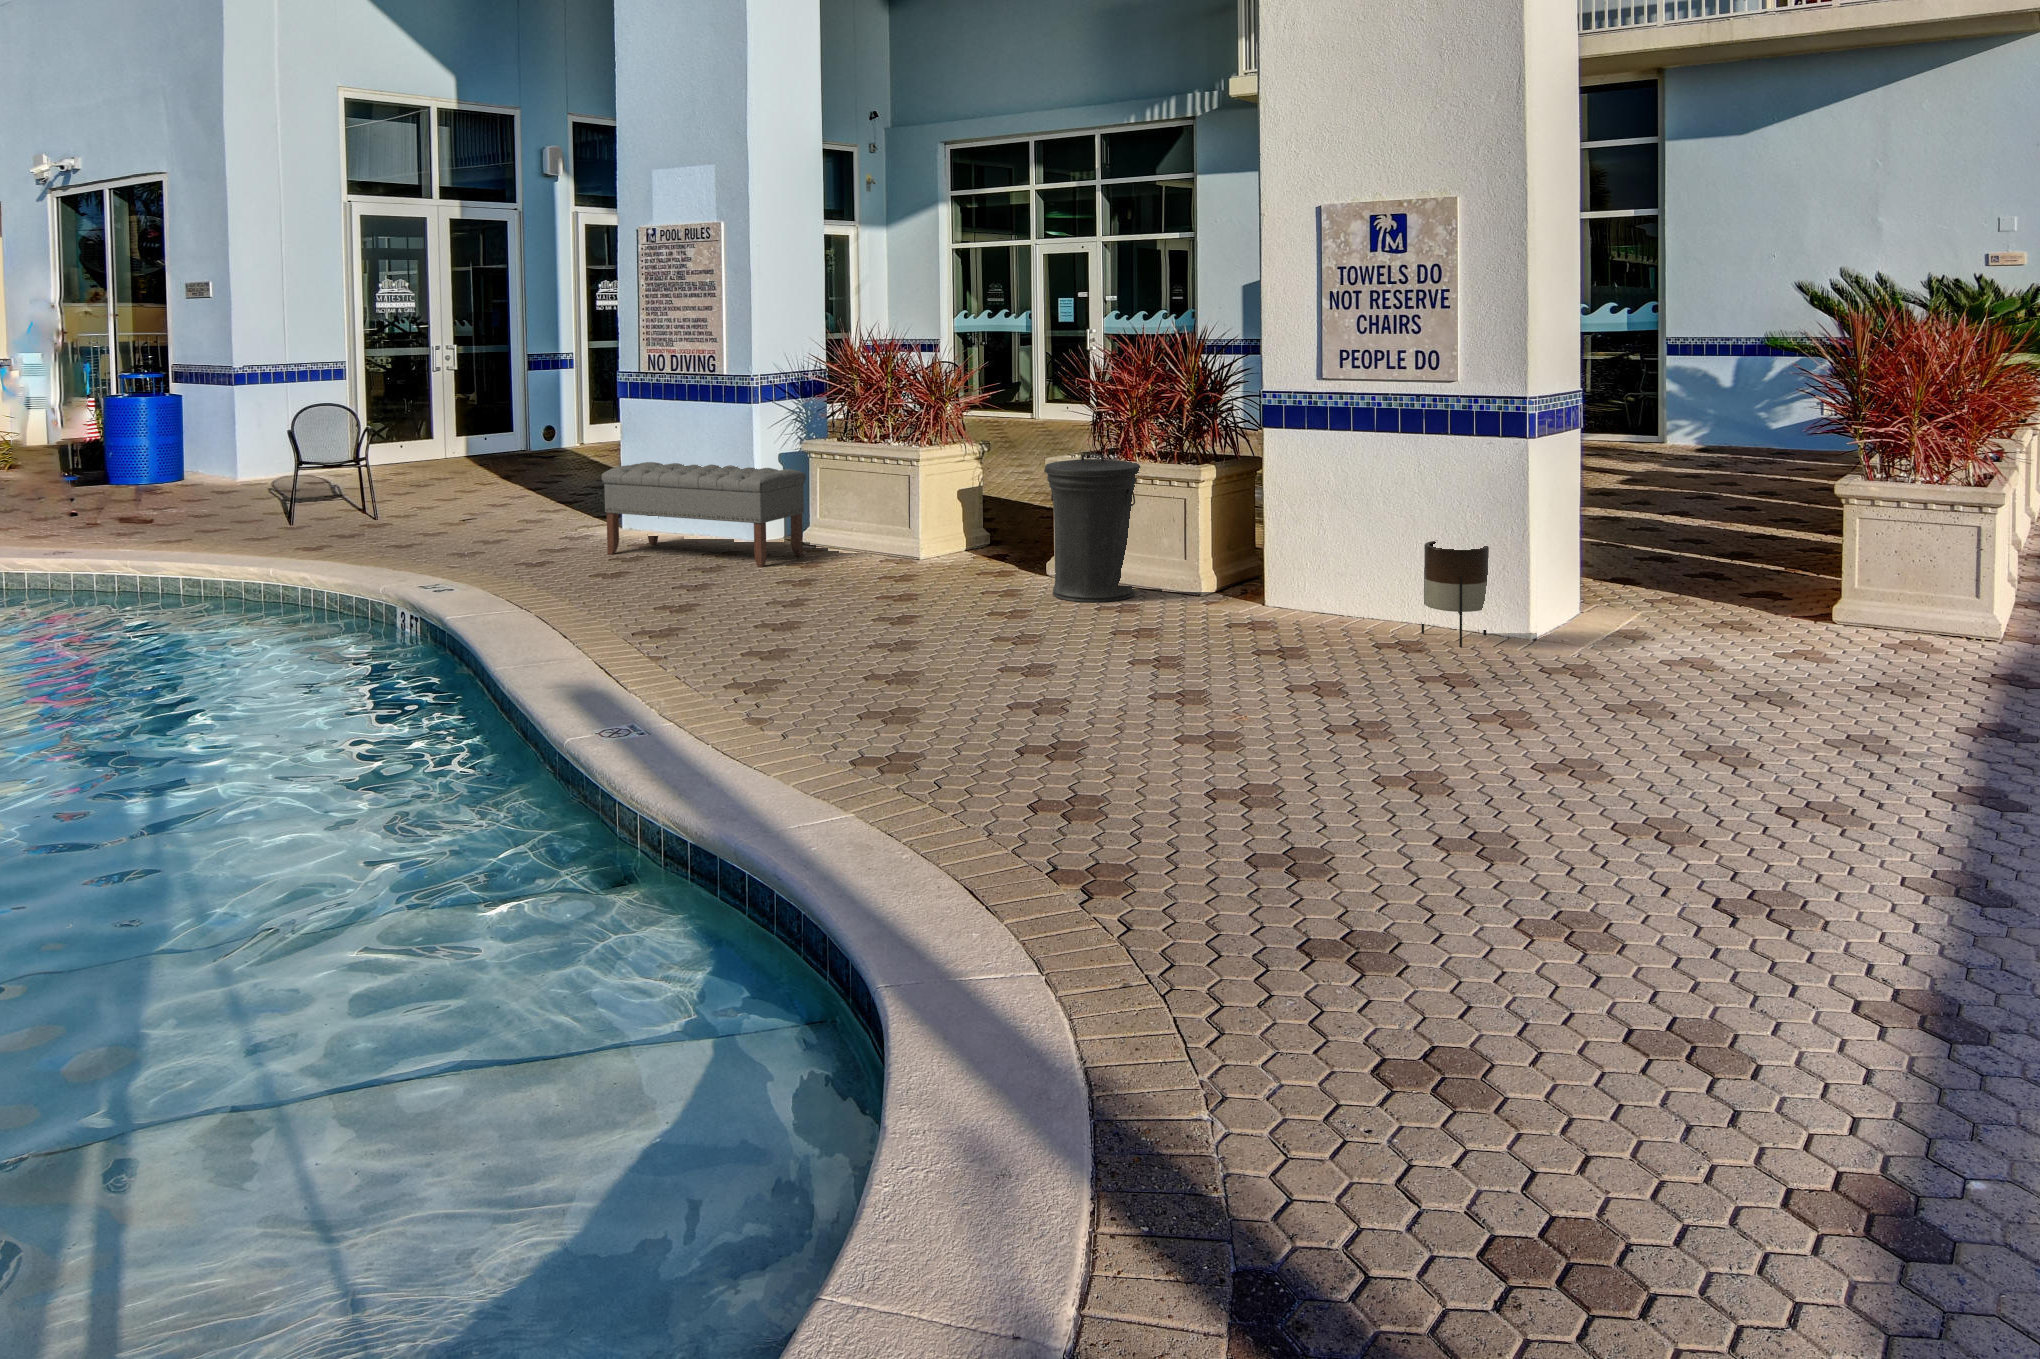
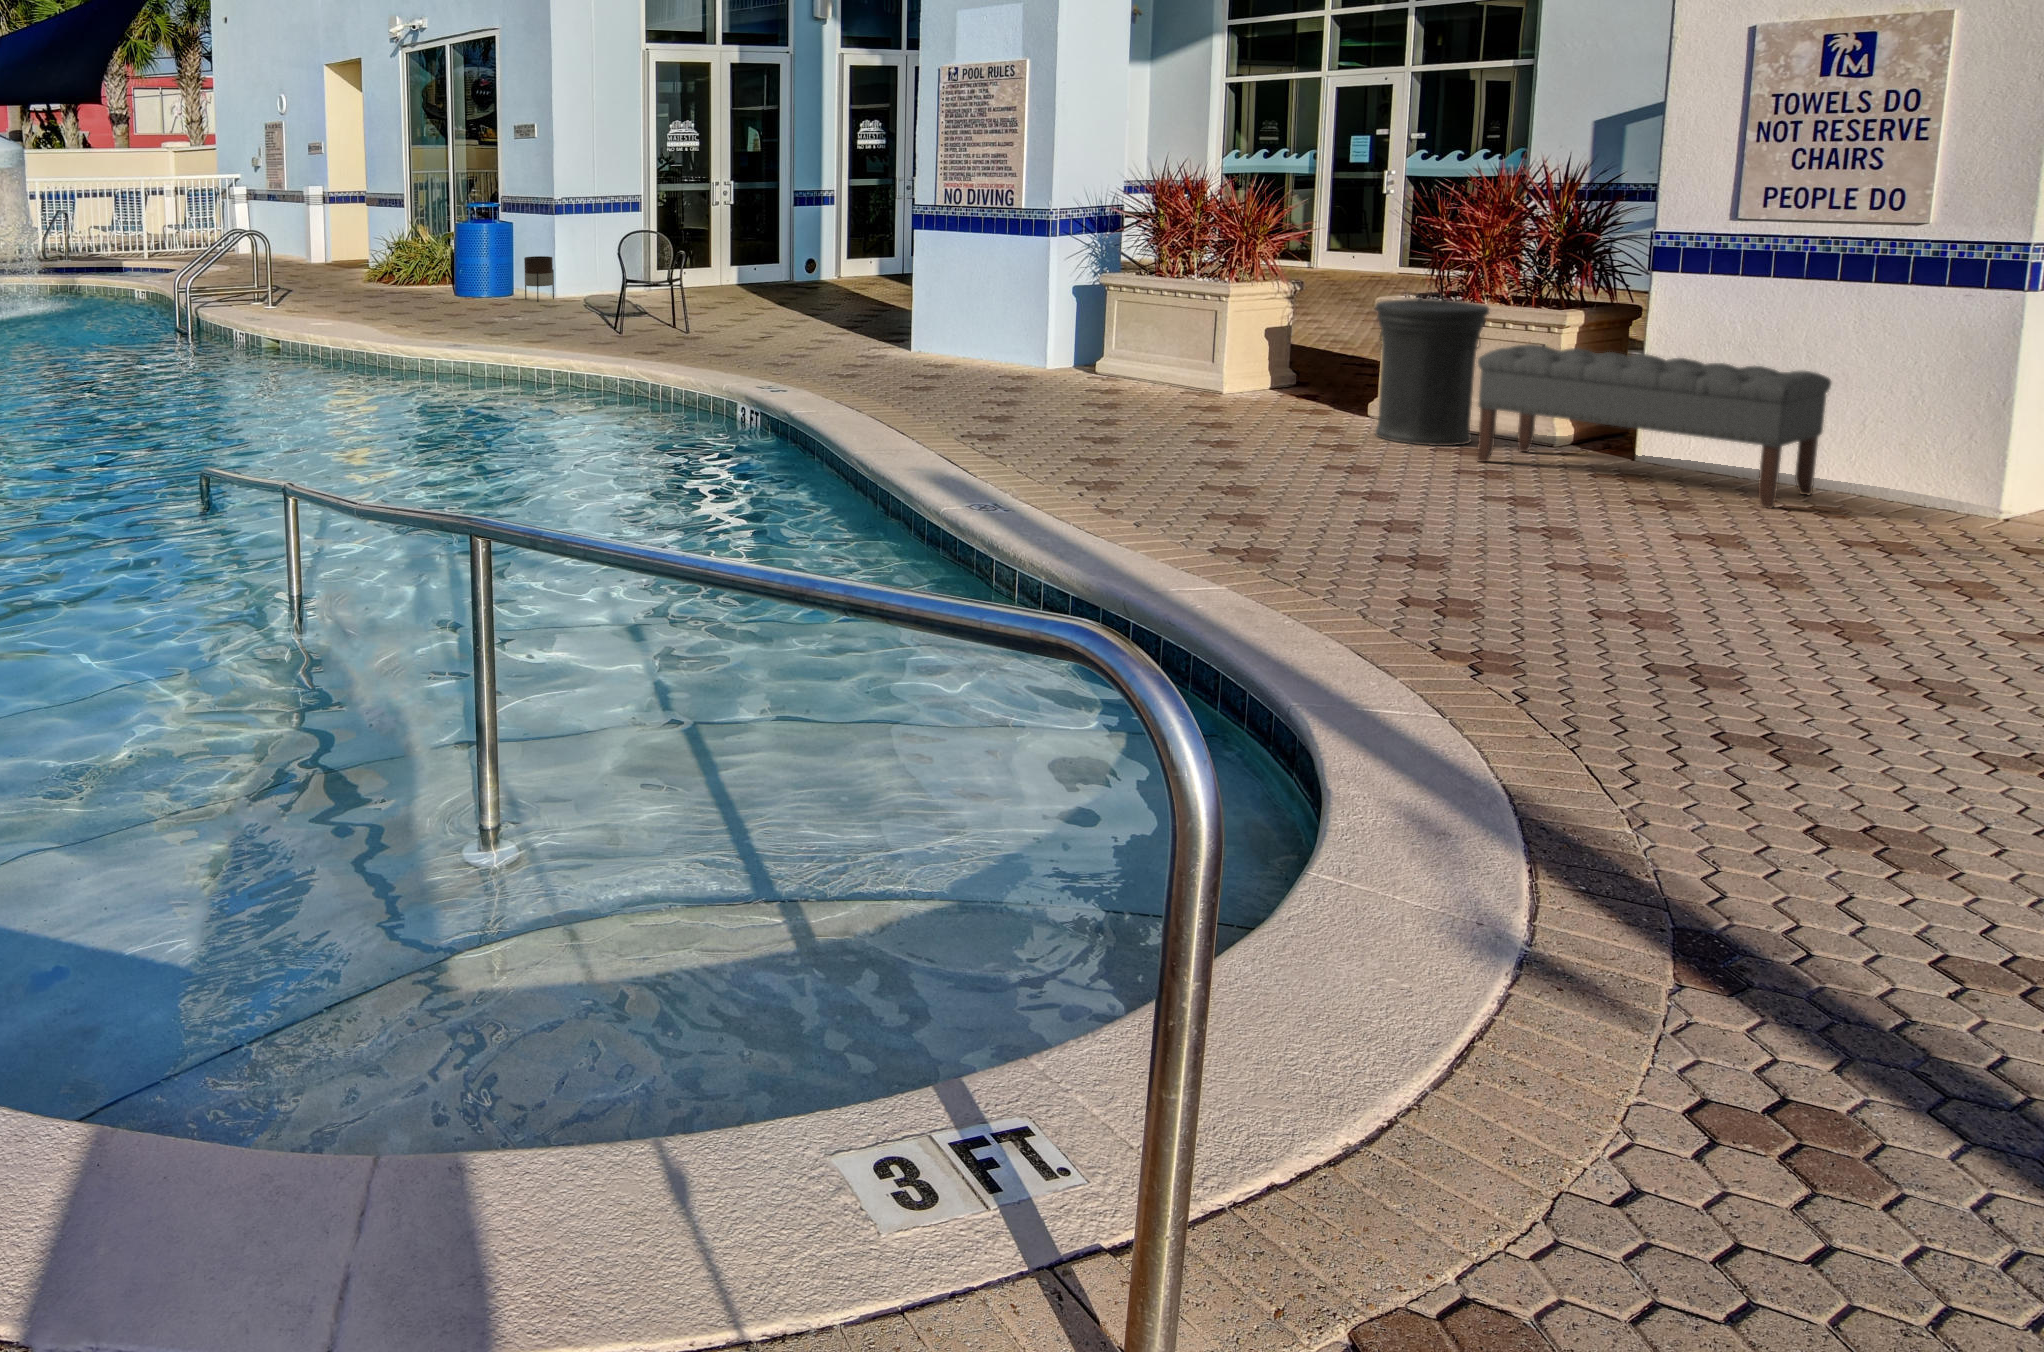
bench: present [601,462,806,567] -> present [1477,344,1831,508]
planter: present [1421,541,1489,647] -> present [524,256,554,301]

